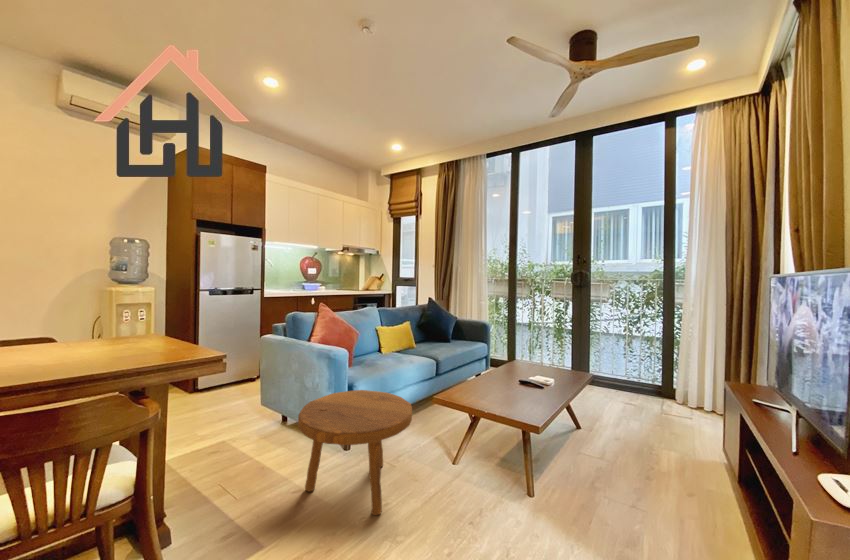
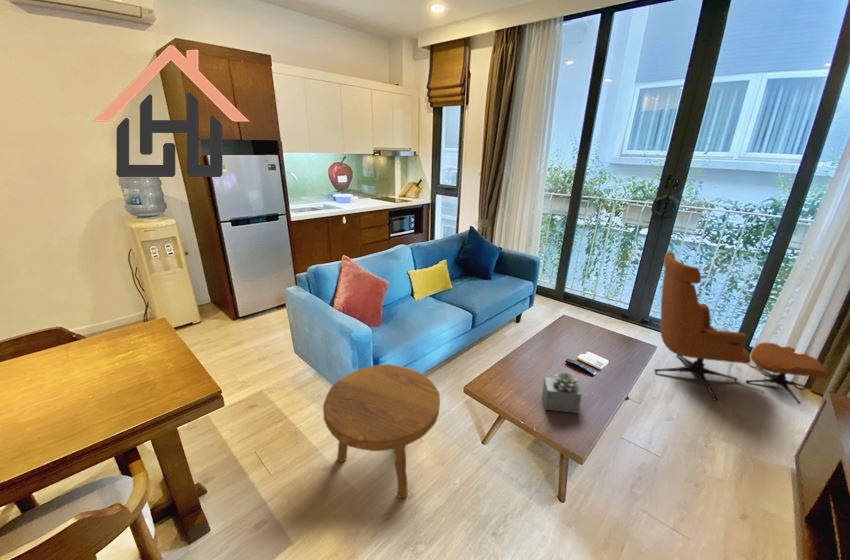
lounge chair: none [587,303,734,427] -> present [655,252,828,404]
succulent plant: none [504,375,538,412] -> present [542,371,581,413]

